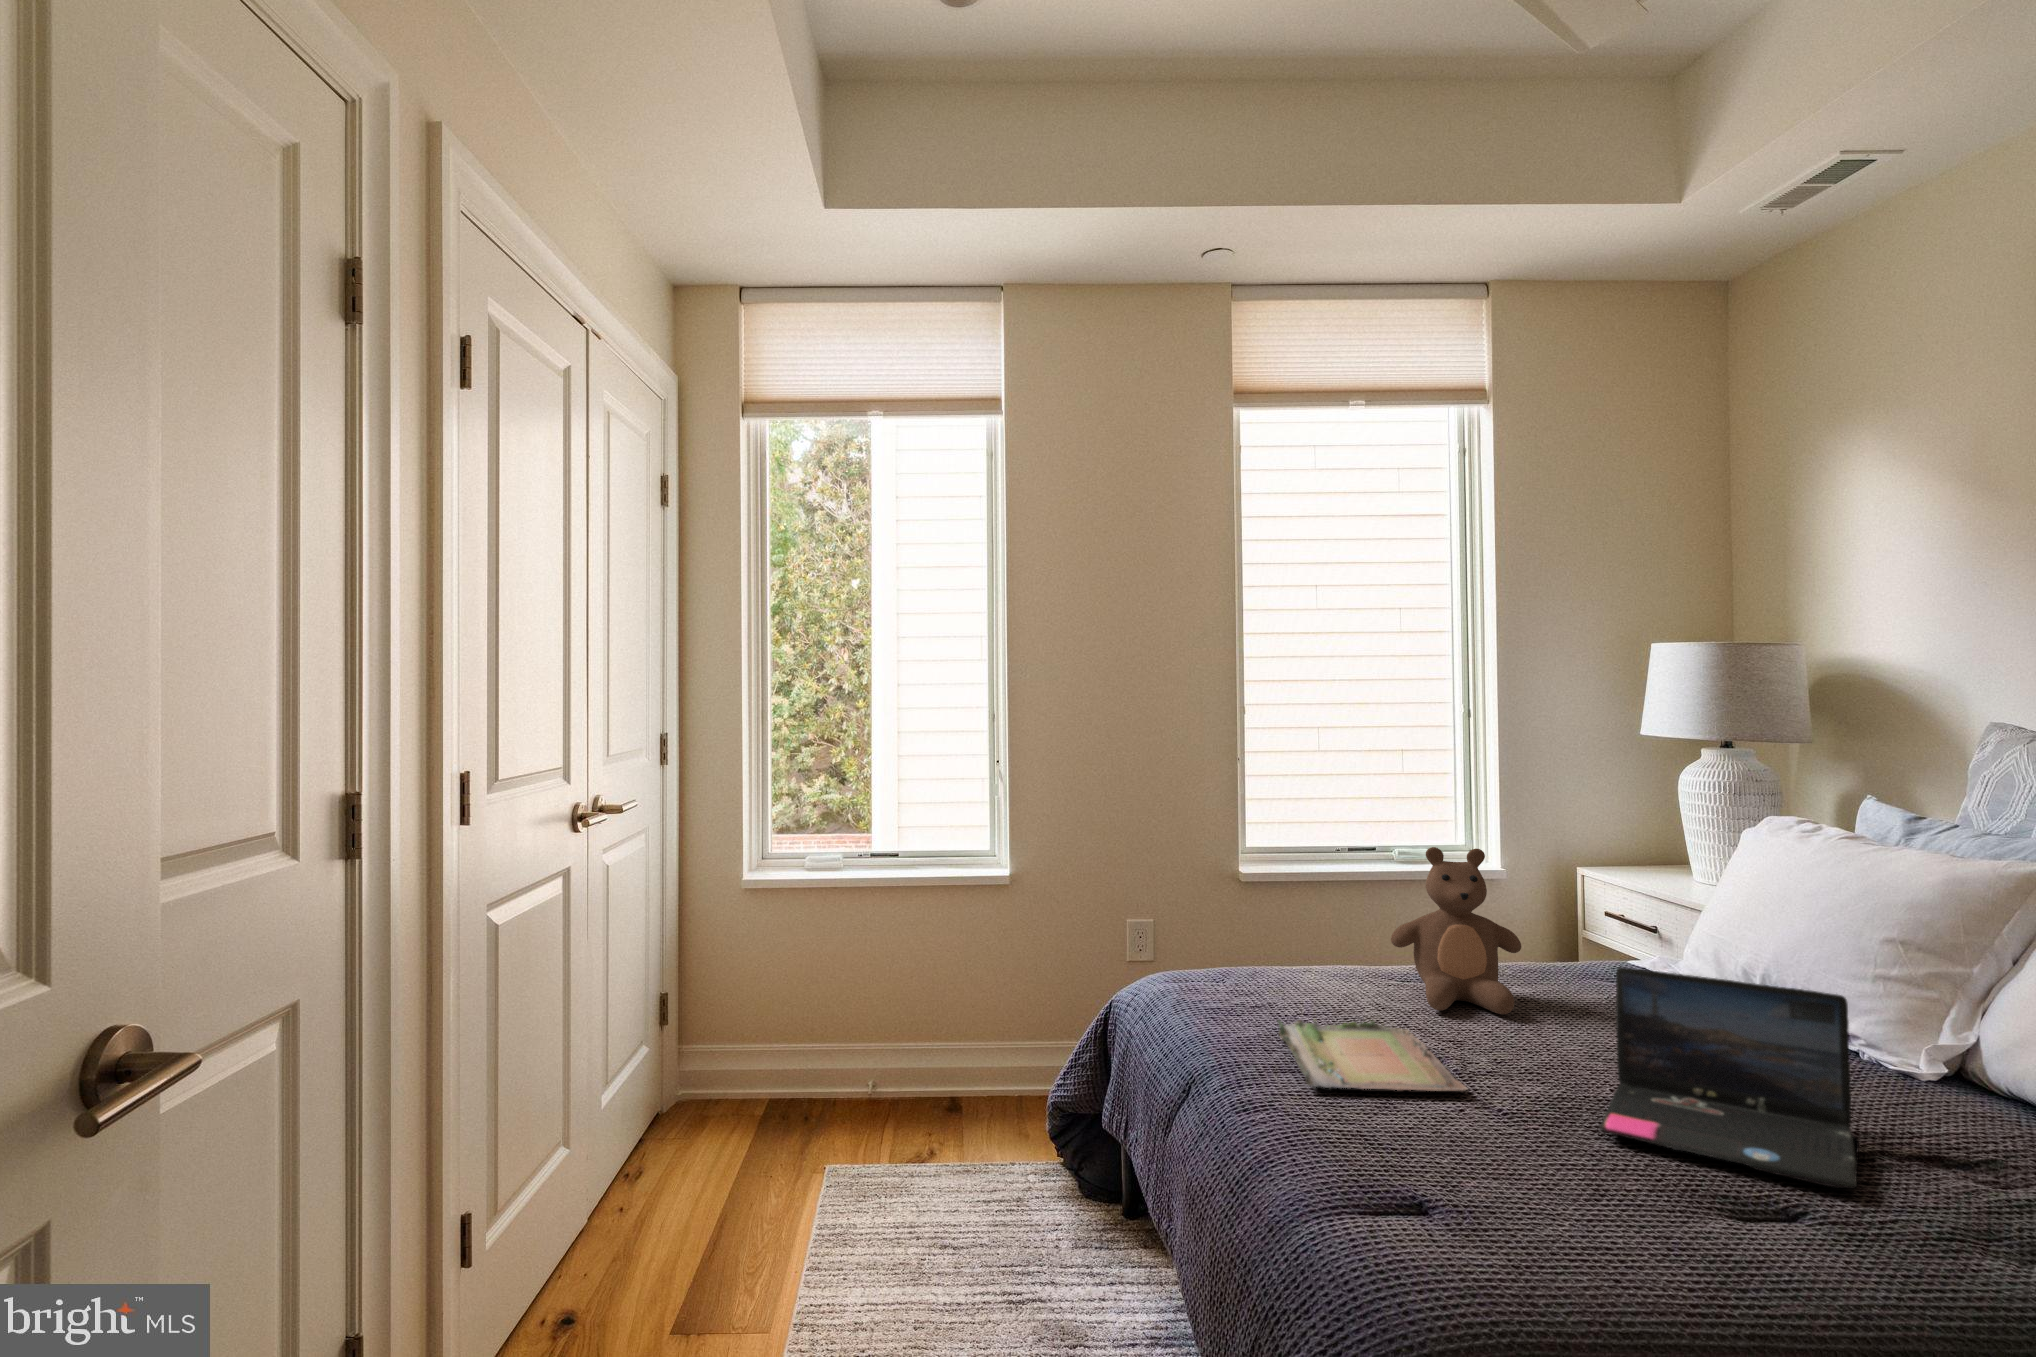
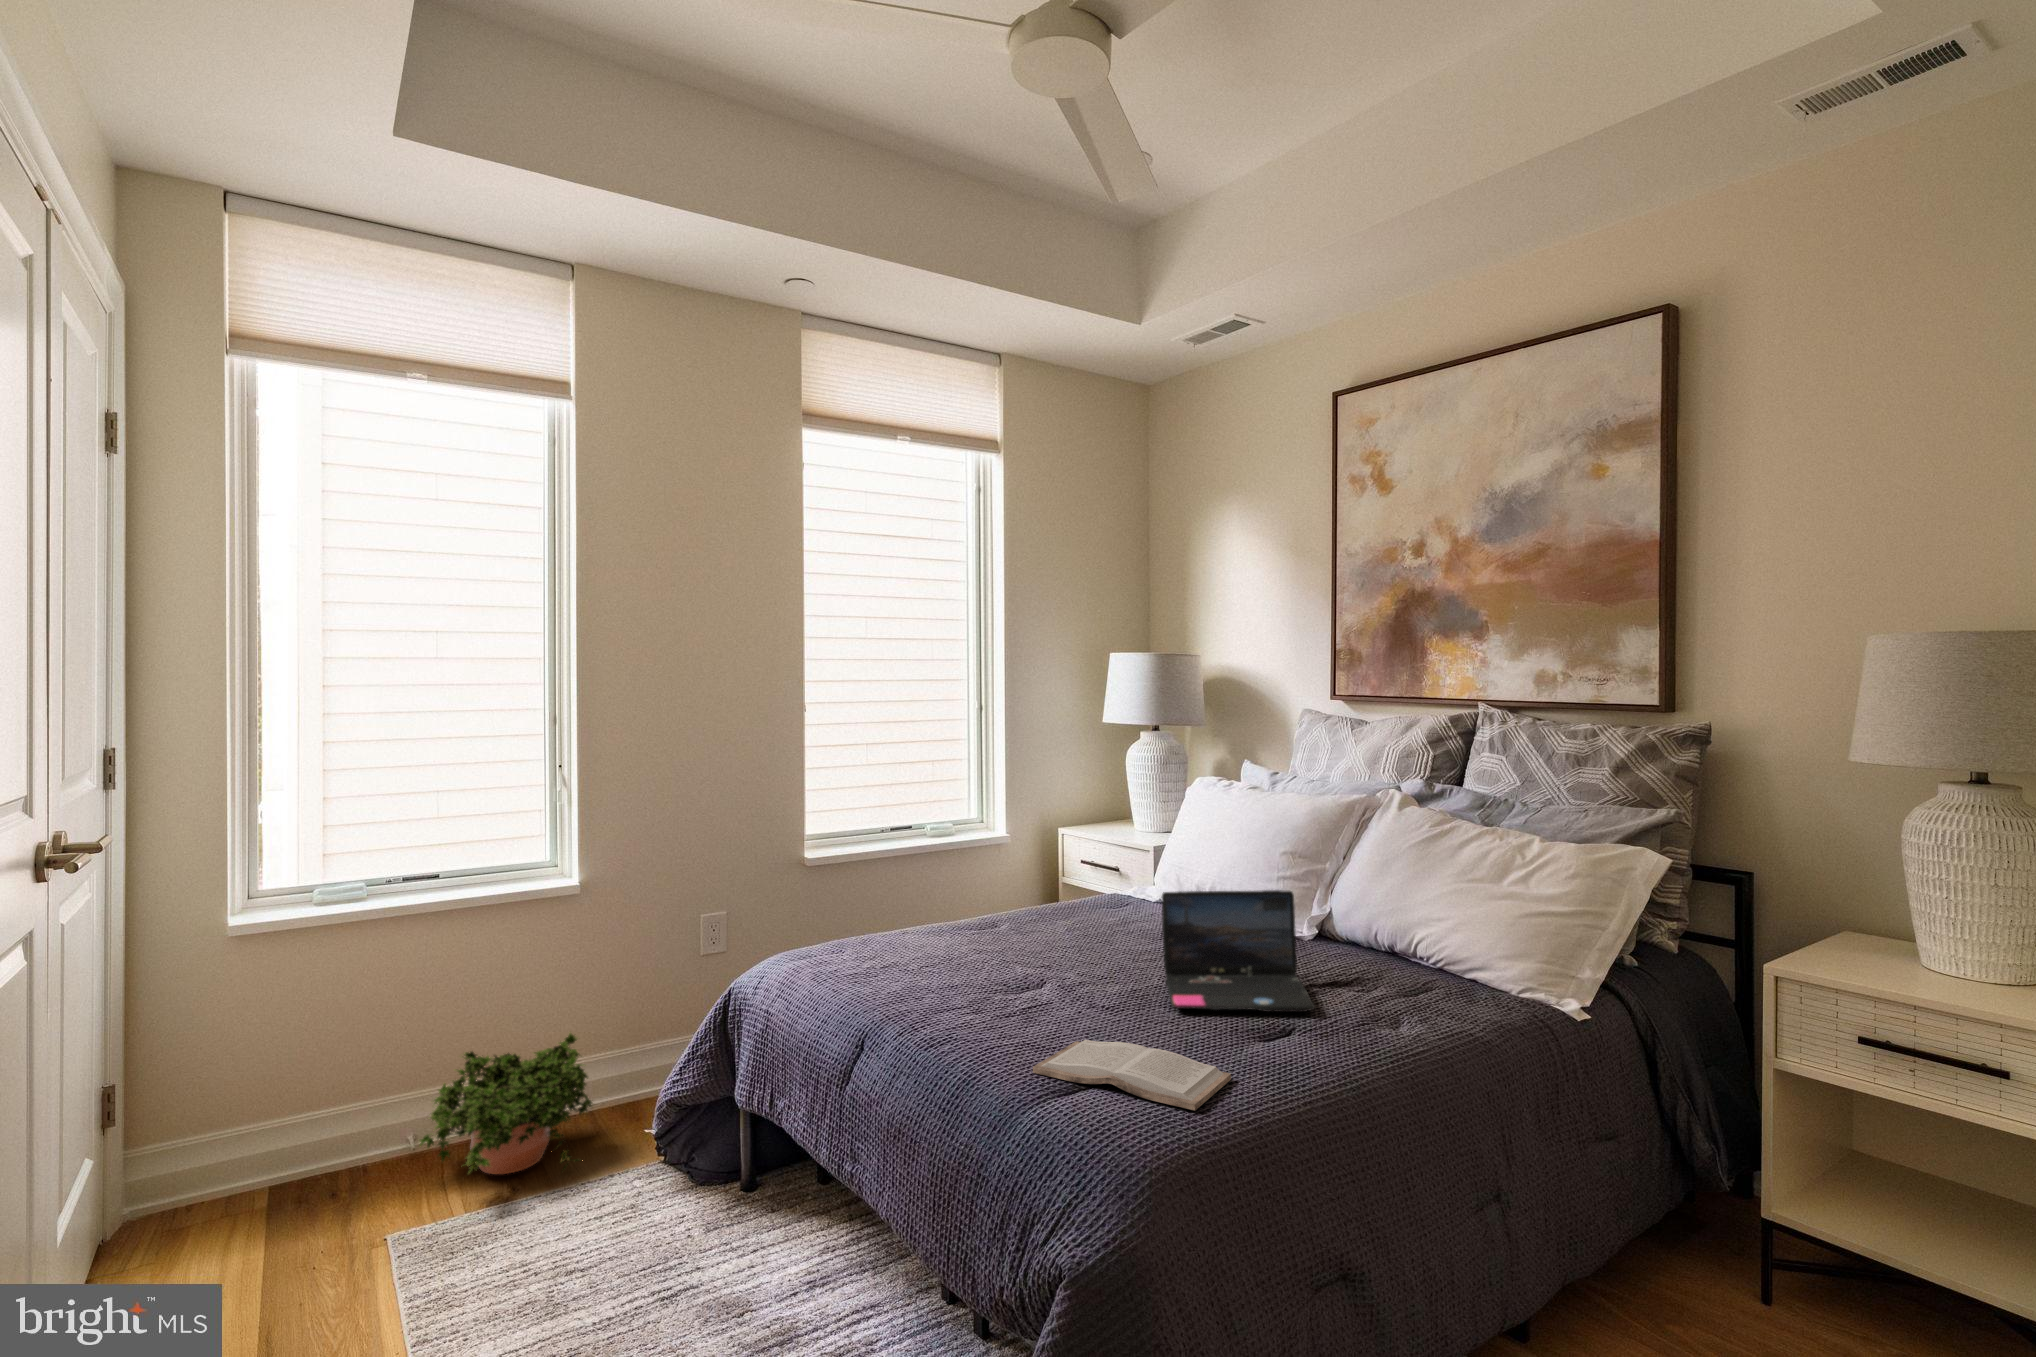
teddy bear: present [1391,847,1521,1014] -> none [975,816,1072,948]
potted plant: none [873,1013,1021,1149] -> present [420,1033,592,1174]
tray: present [1278,1015,1467,1091] -> none [911,956,1079,1022]
book: none [1342,1144,1632,1289] -> present [1033,1040,1231,1110]

